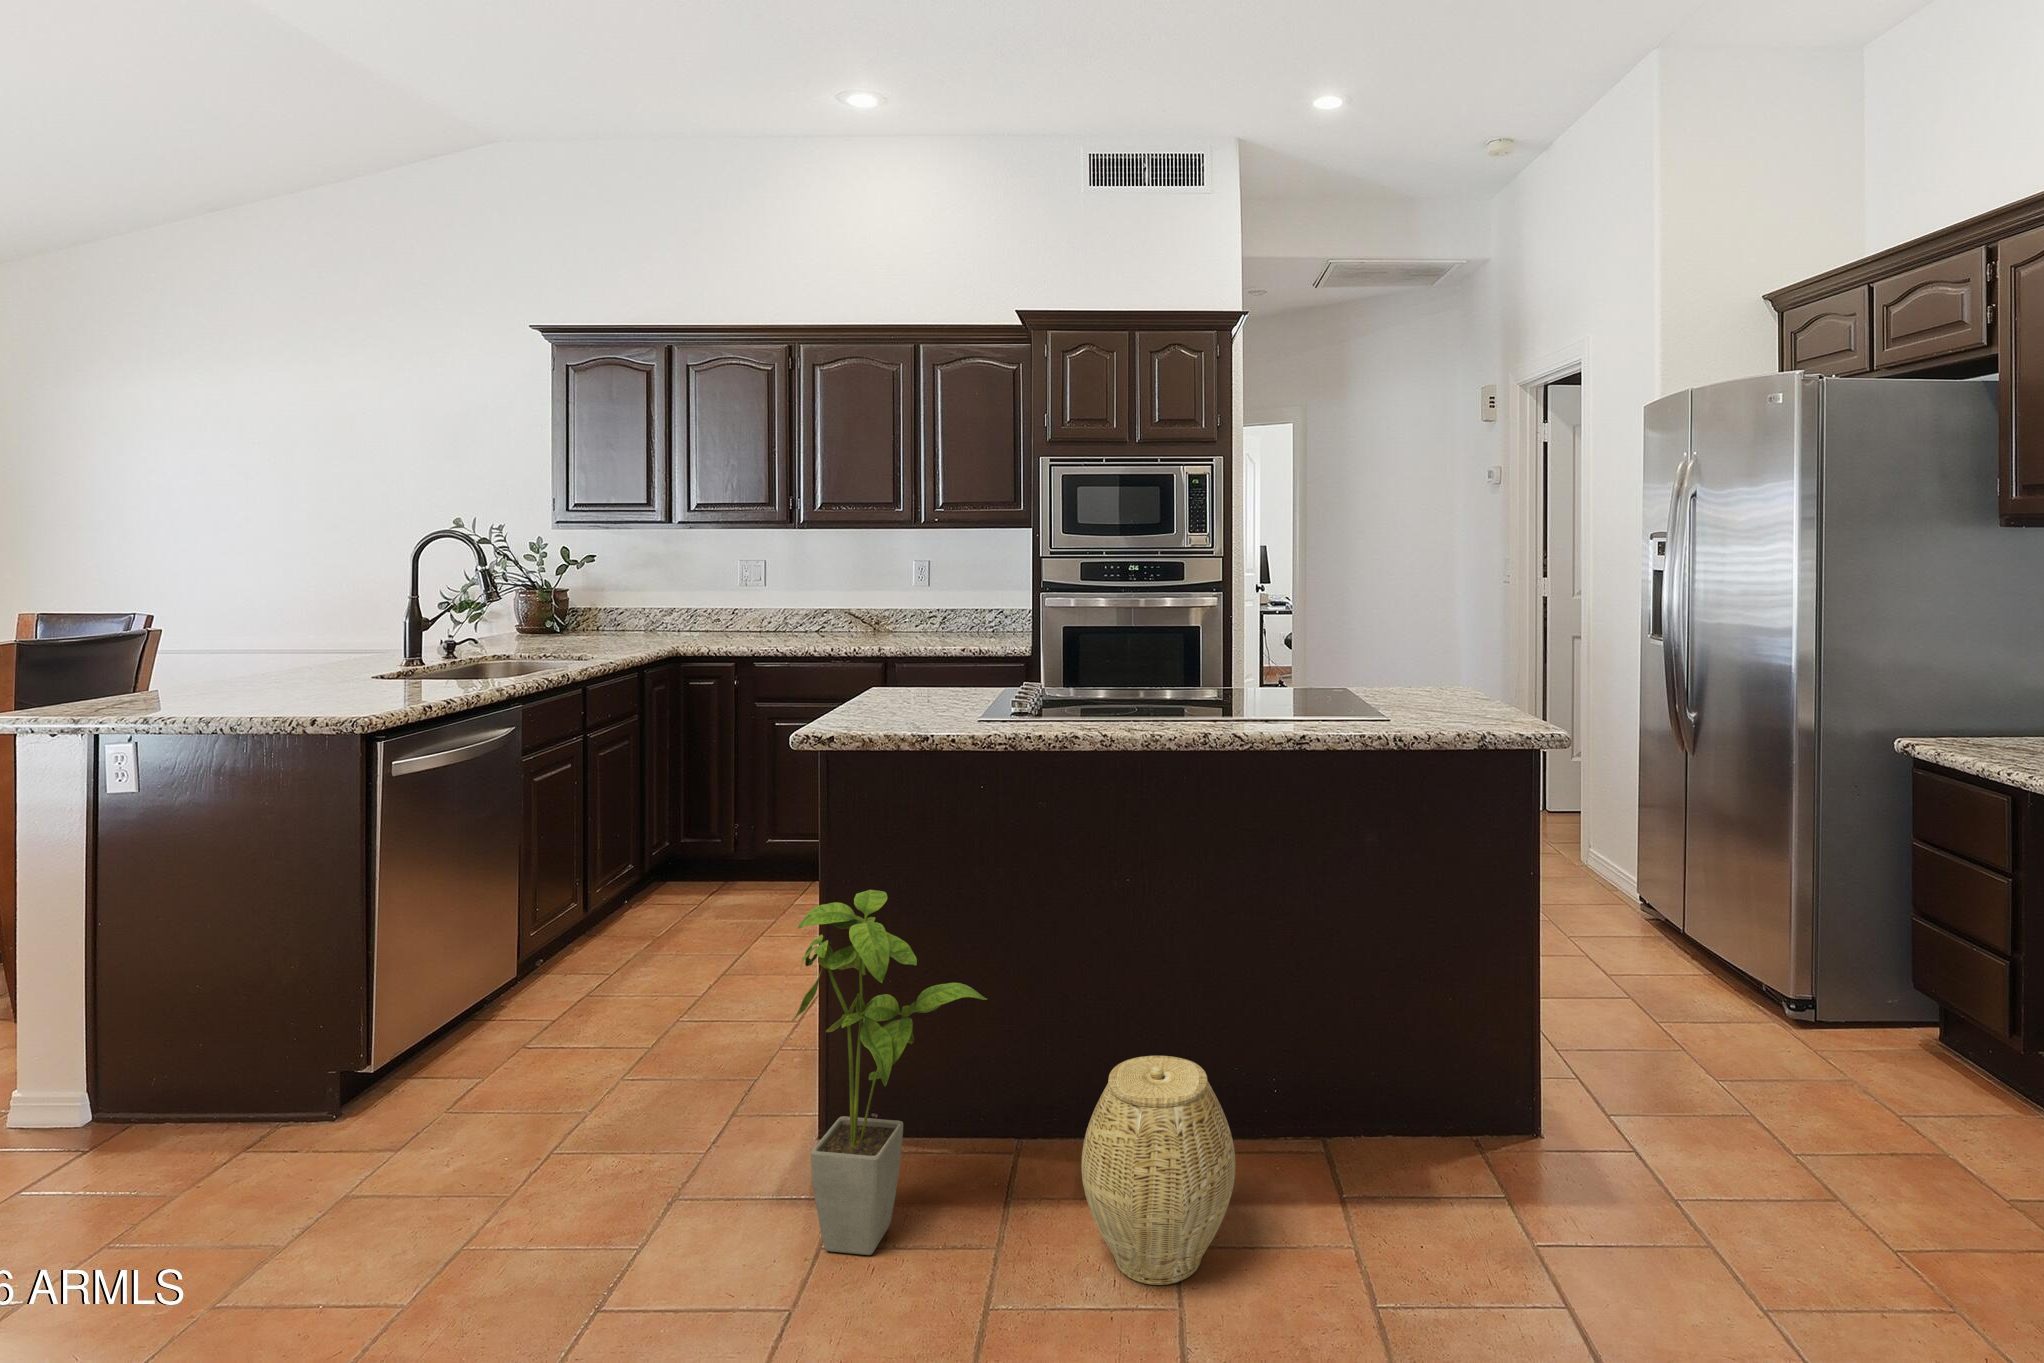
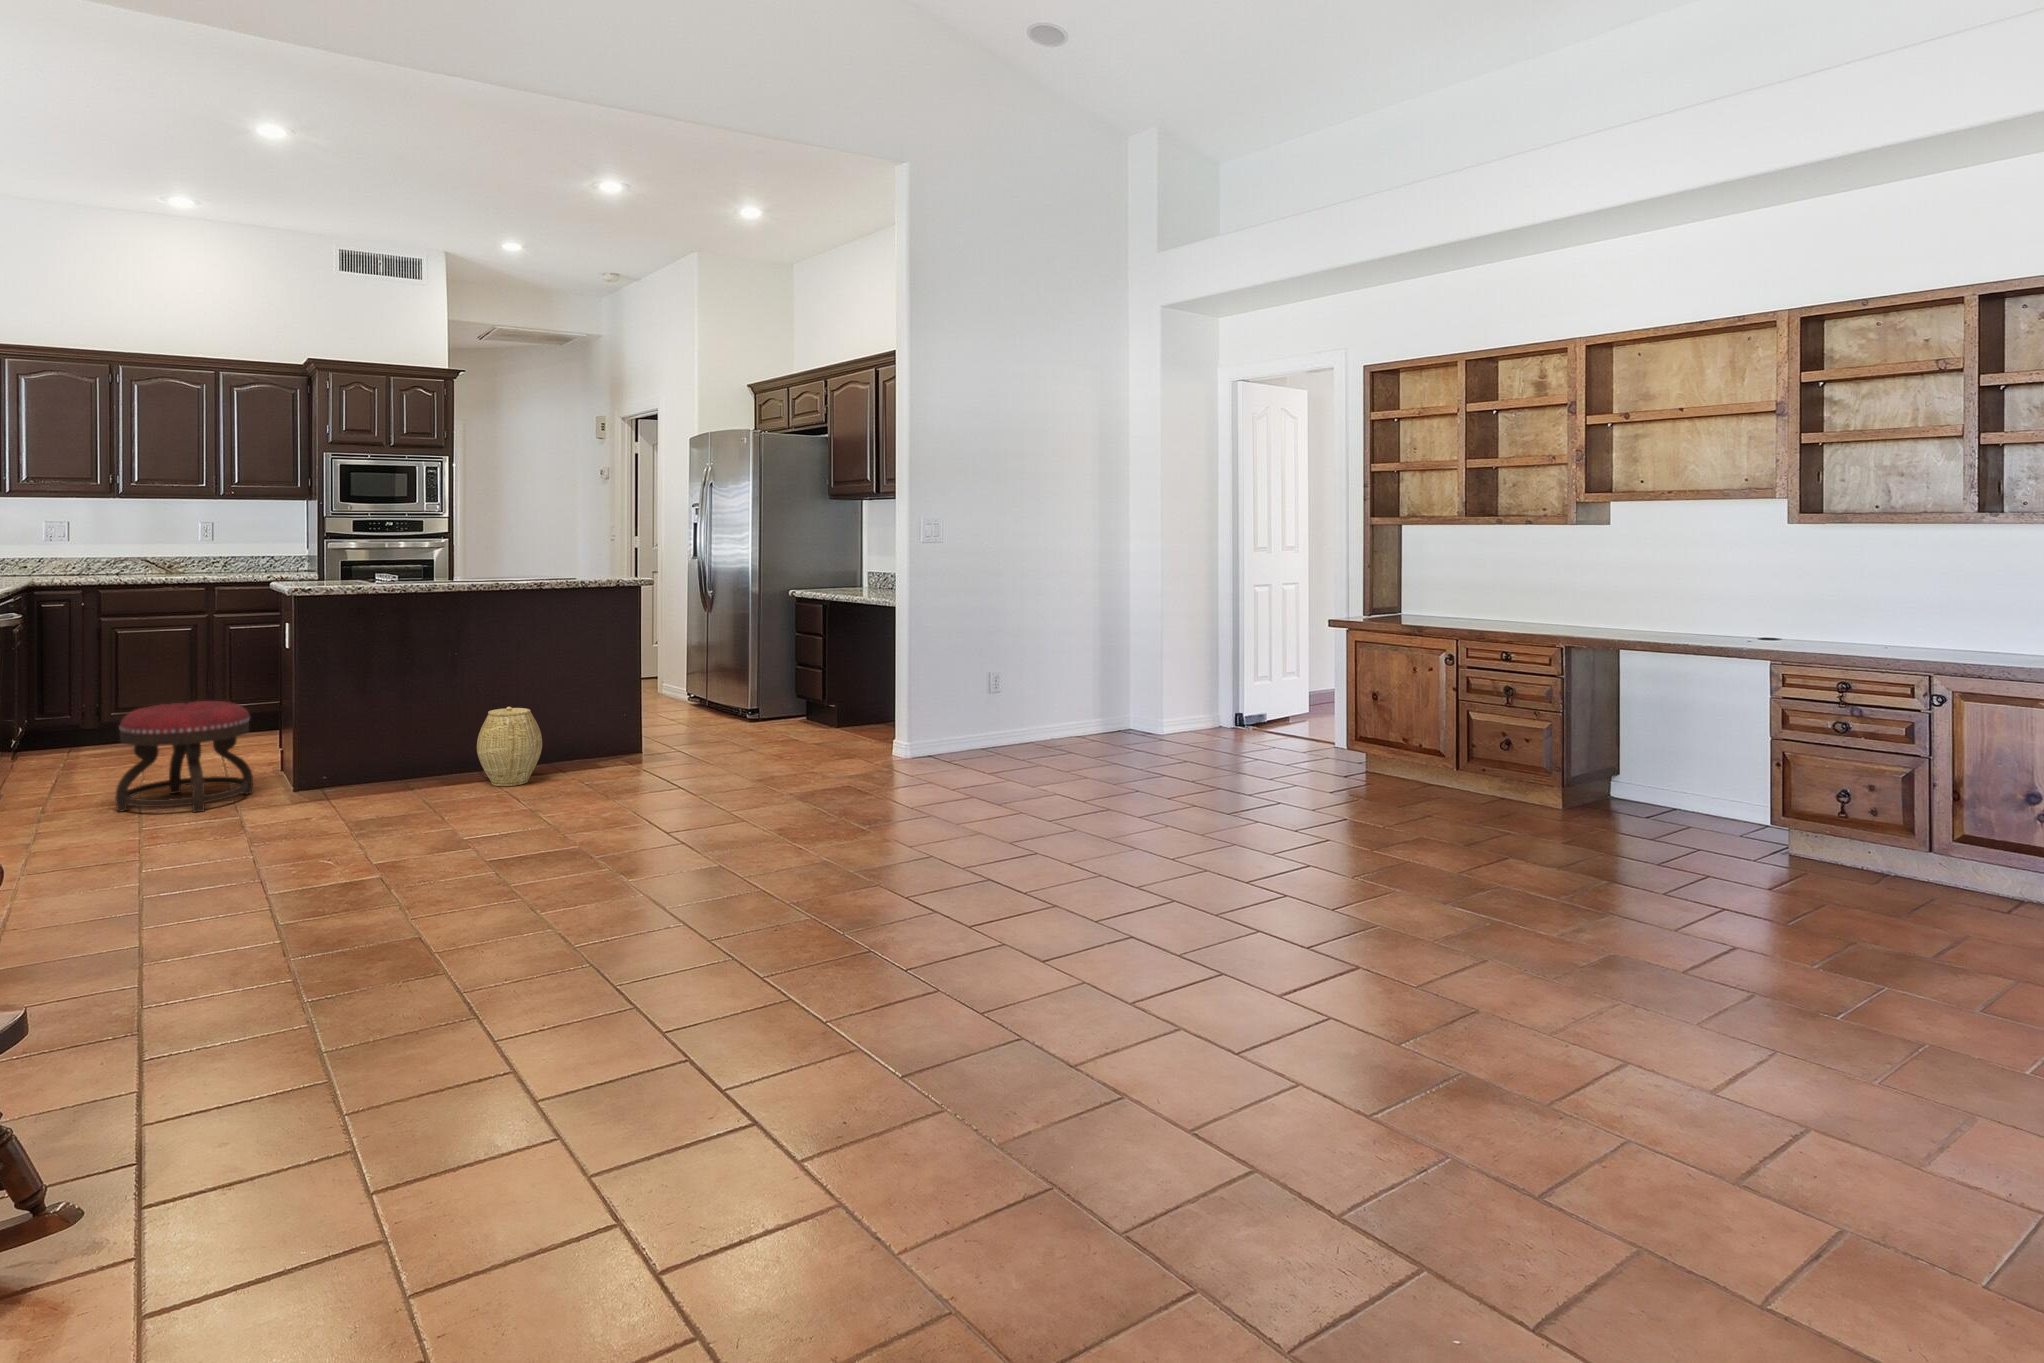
house plant: present [791,890,987,1255] -> none [339,644,429,799]
ottoman: none [469,926,716,1204] -> present [115,701,253,812]

